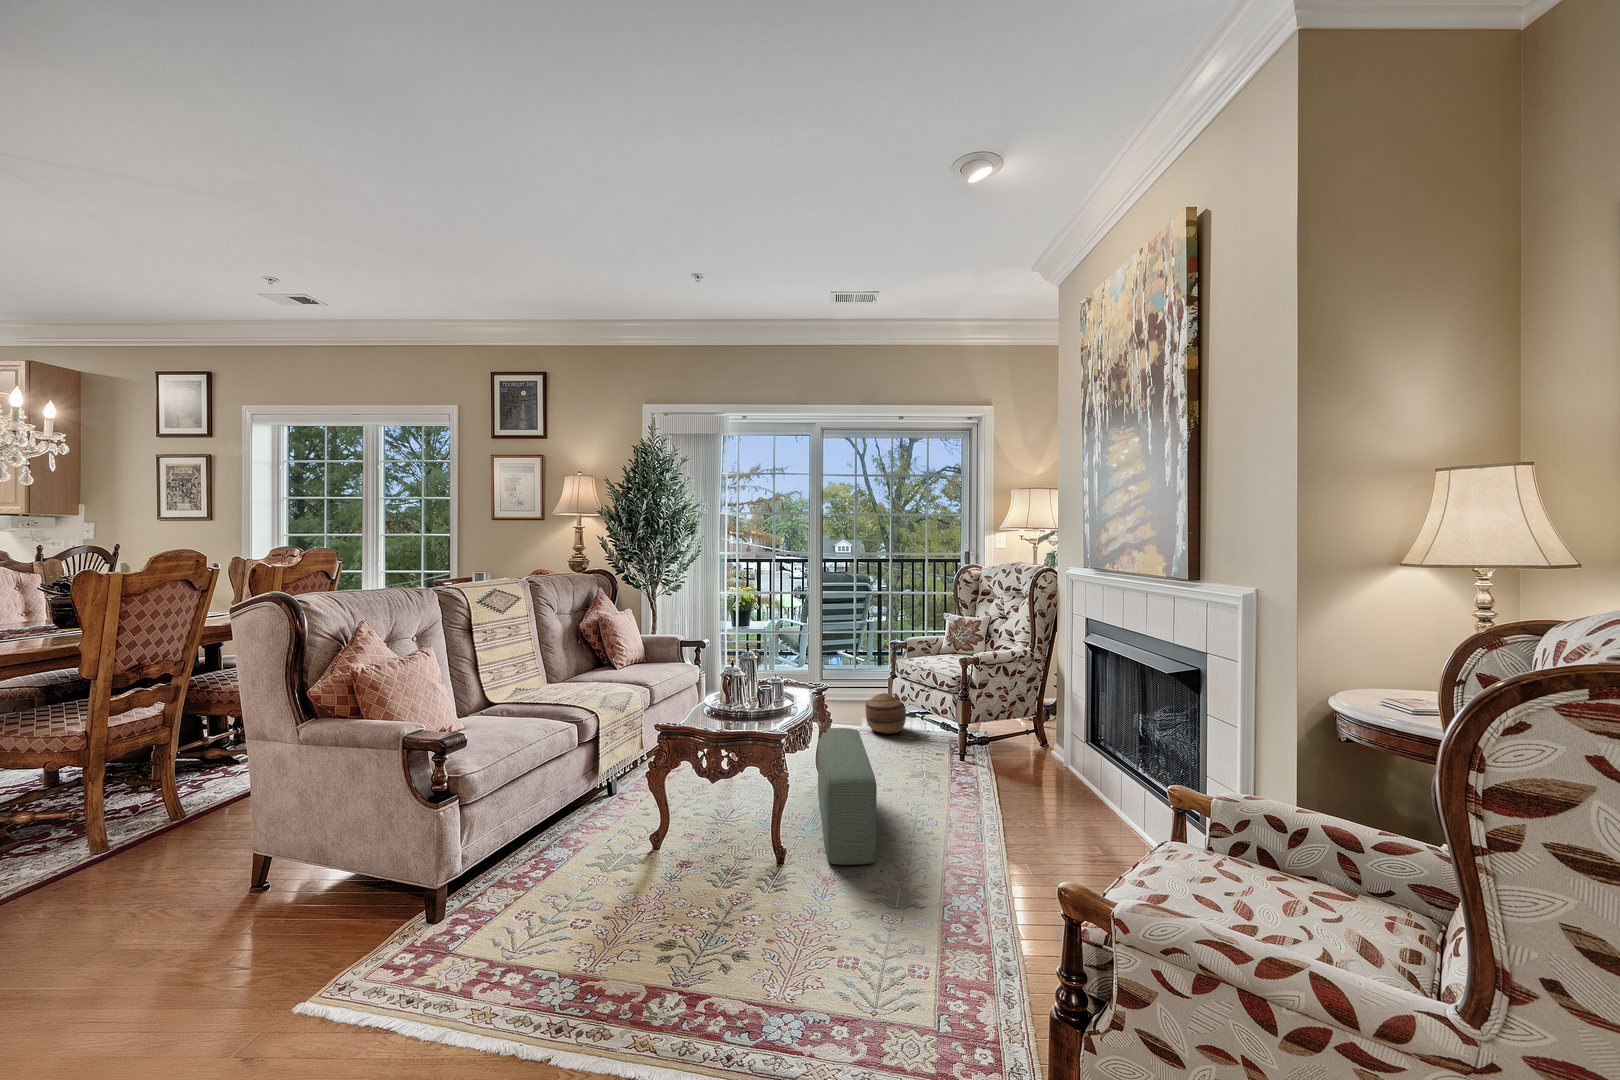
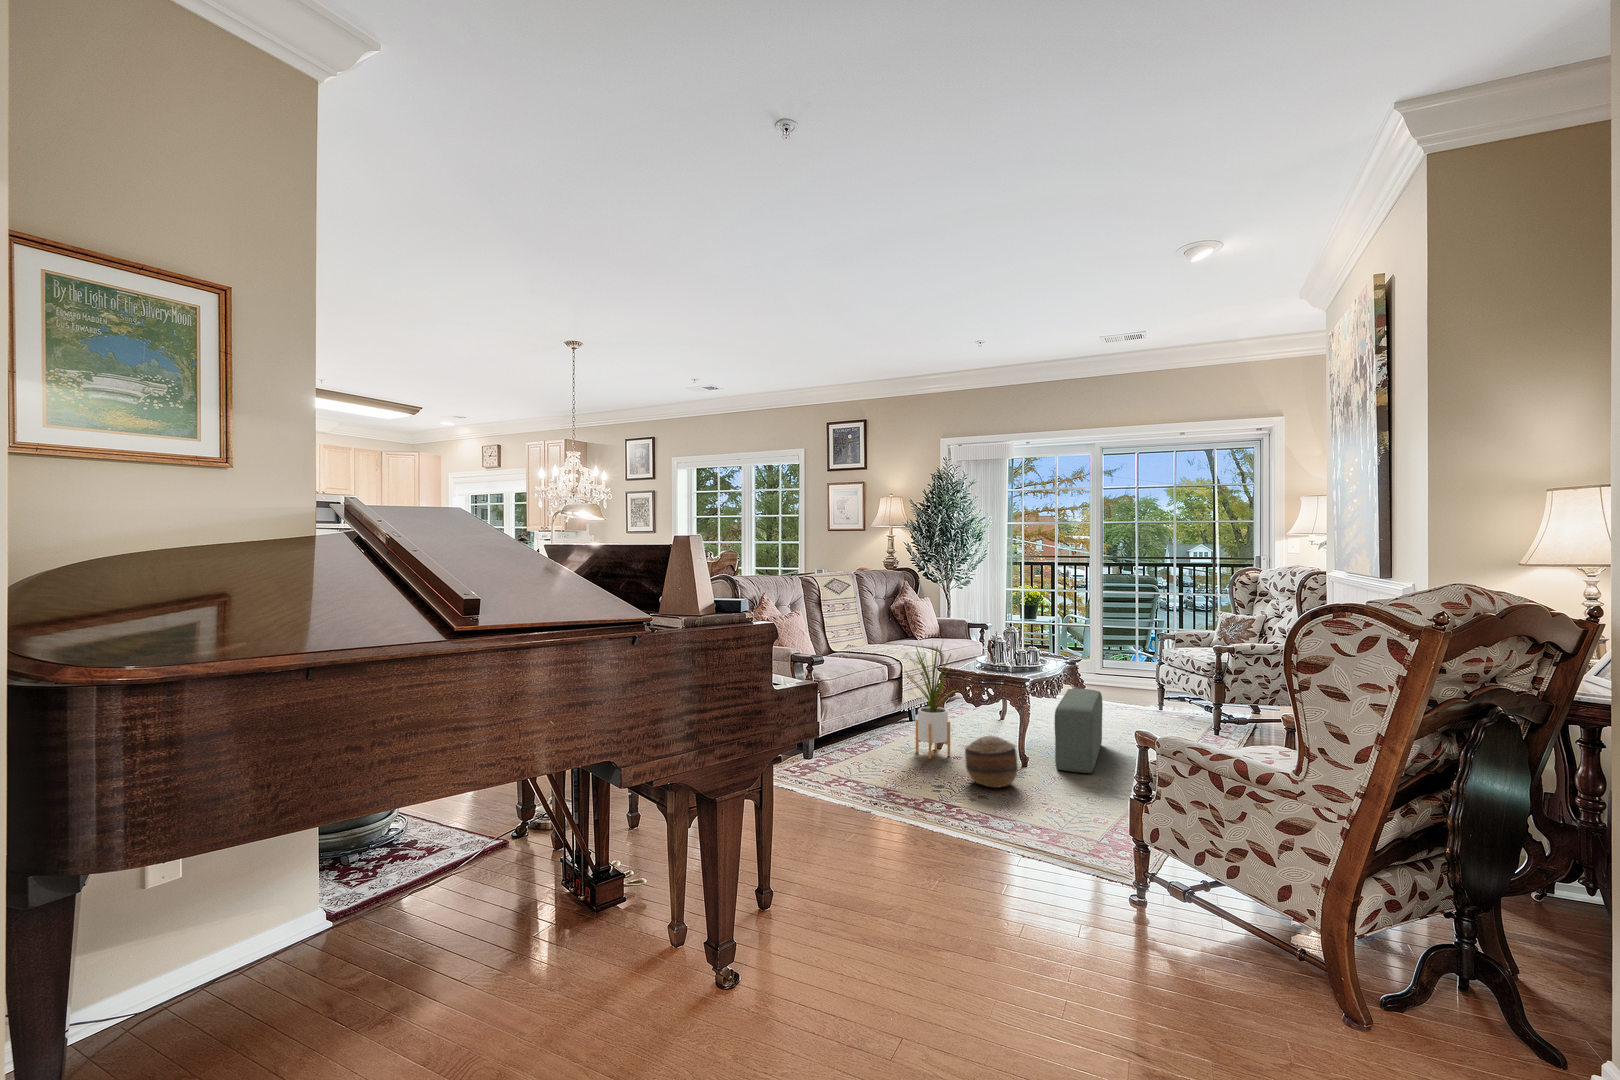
house plant: none [605,689,702,881] -> present [905,645,957,759]
basket: present [865,693,906,734] -> present [965,736,1018,788]

